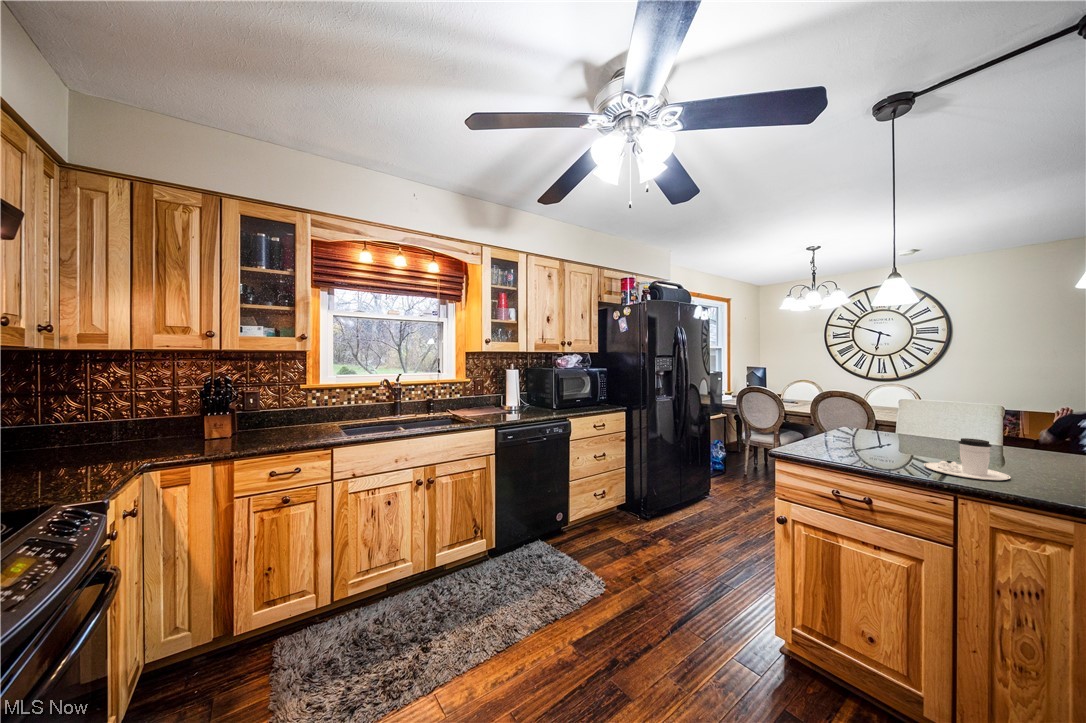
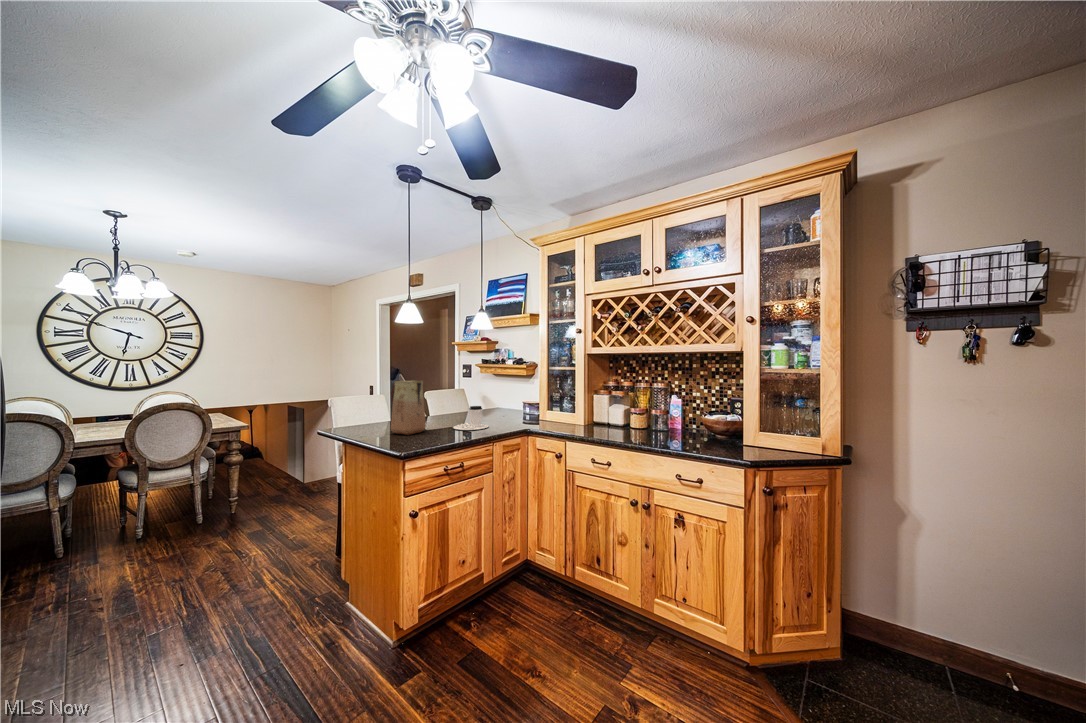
vase: none [849,387,894,454] -> present [391,381,426,435]

